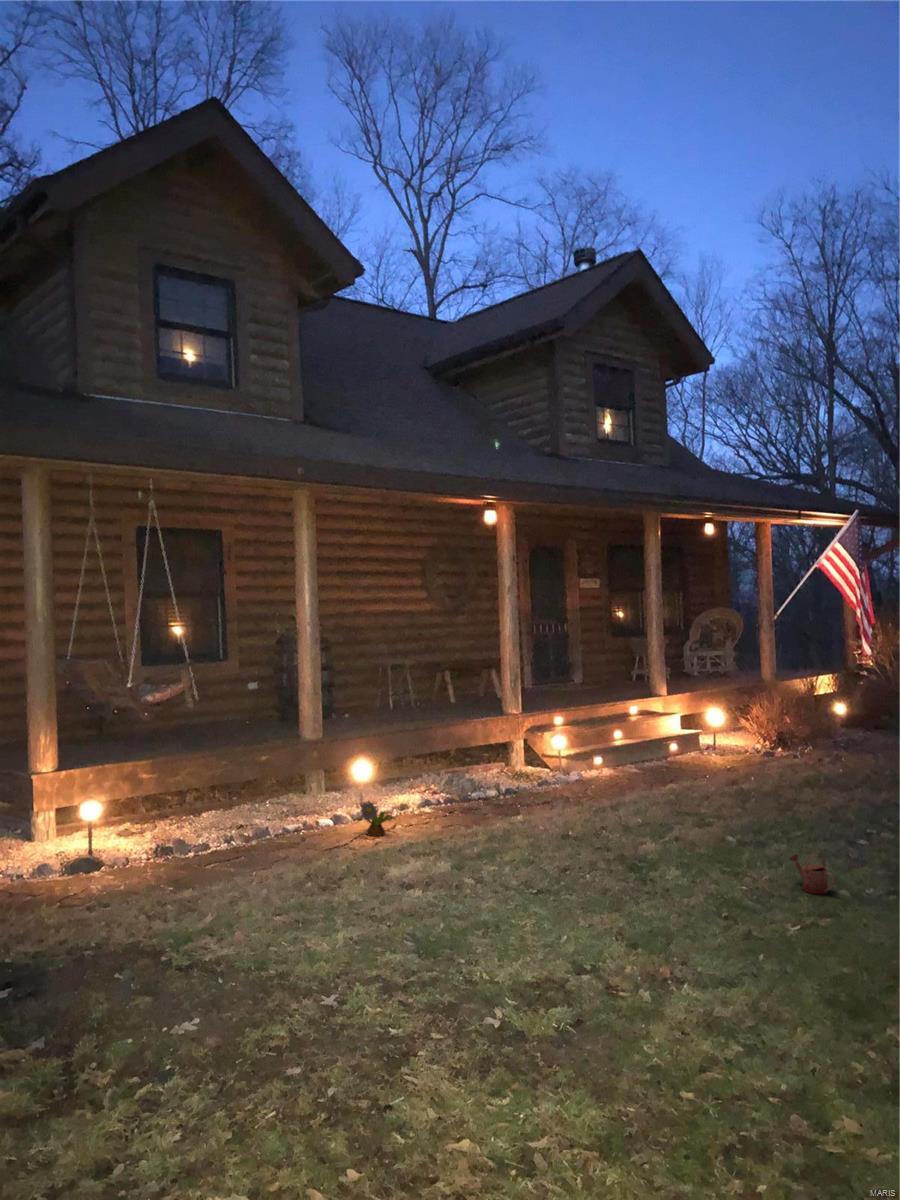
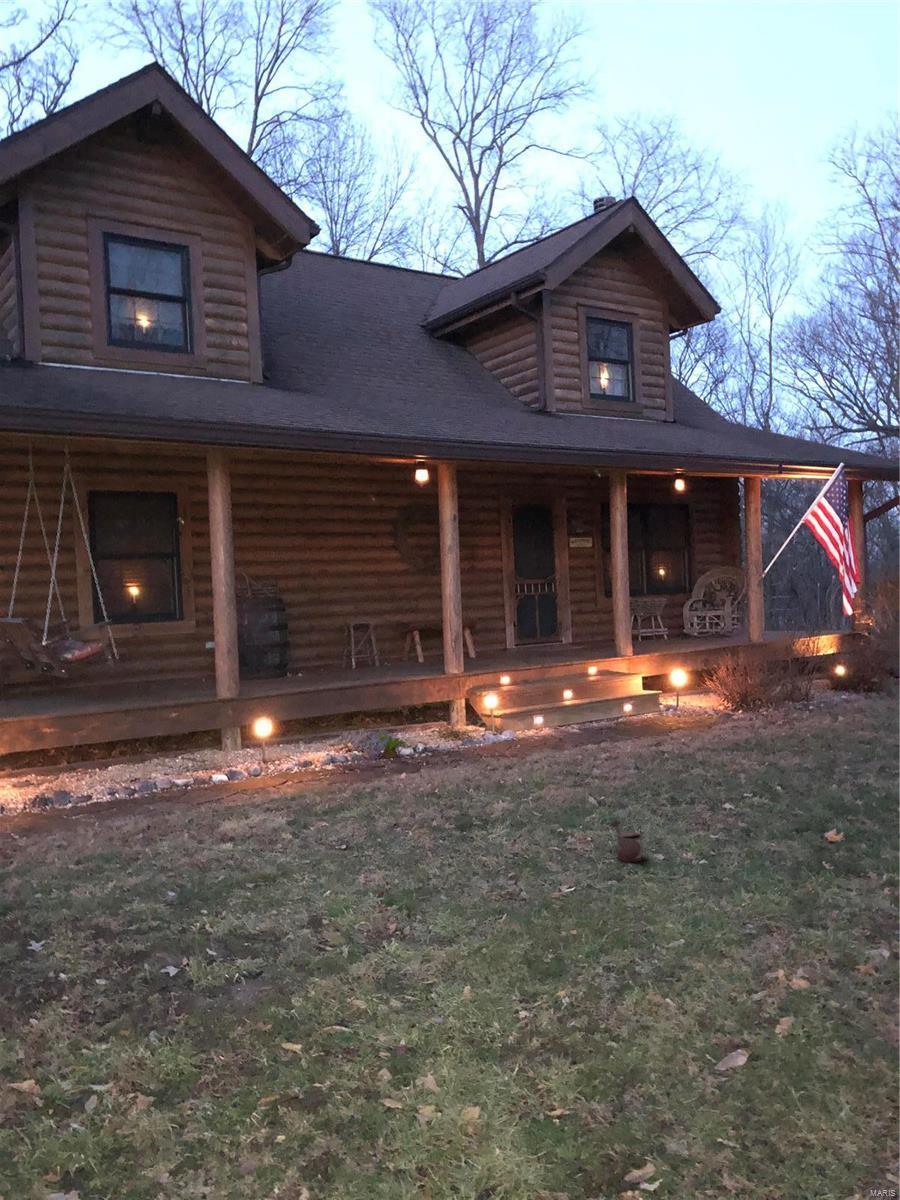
decorative plant: present [360,801,395,836] -> present [377,729,406,758]

